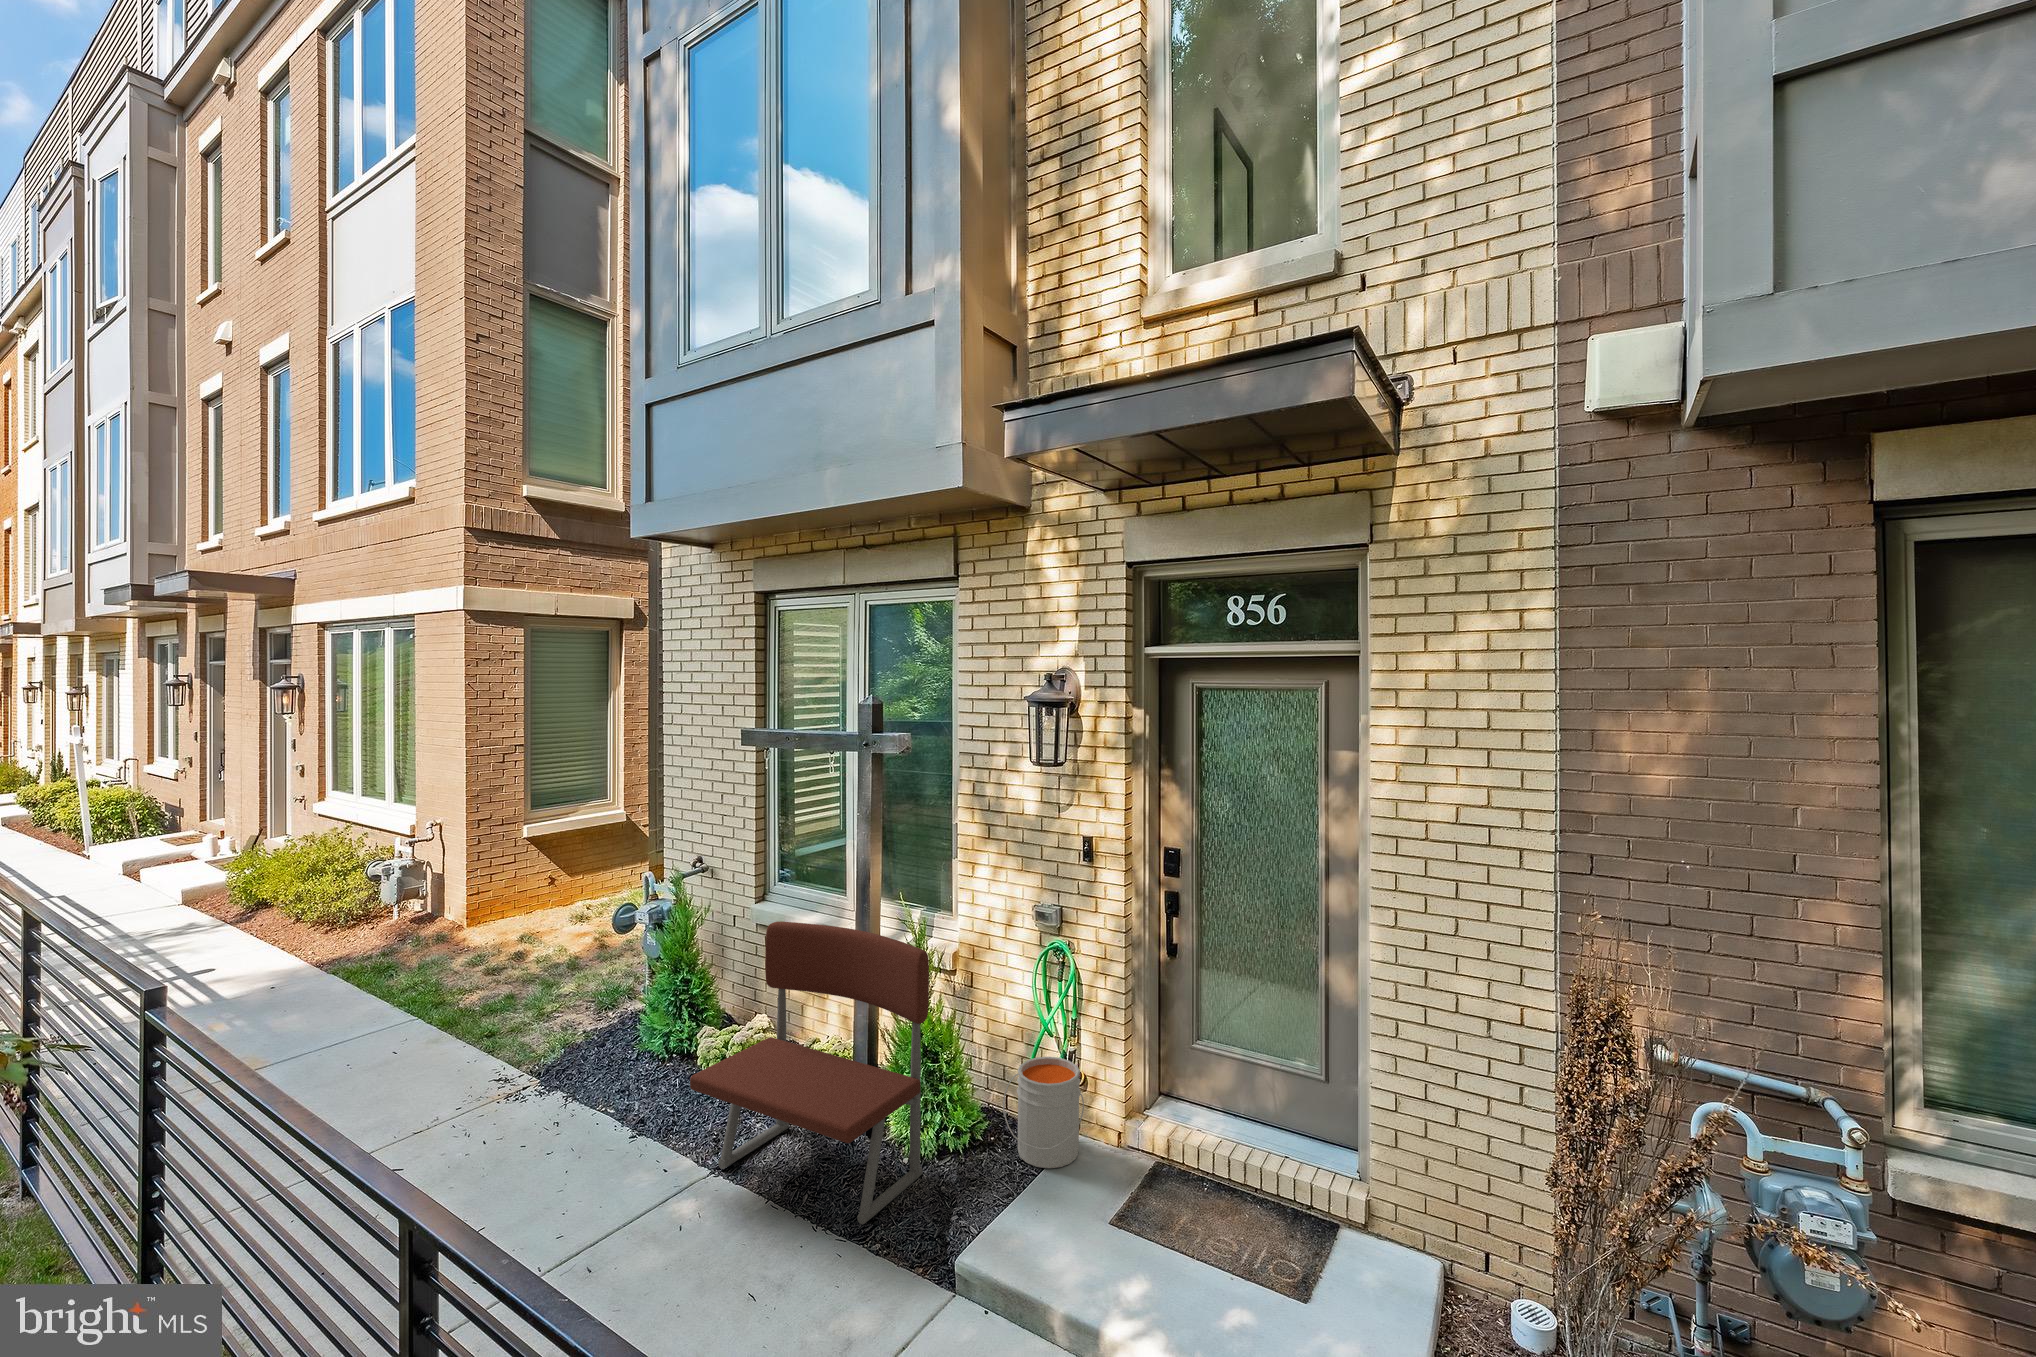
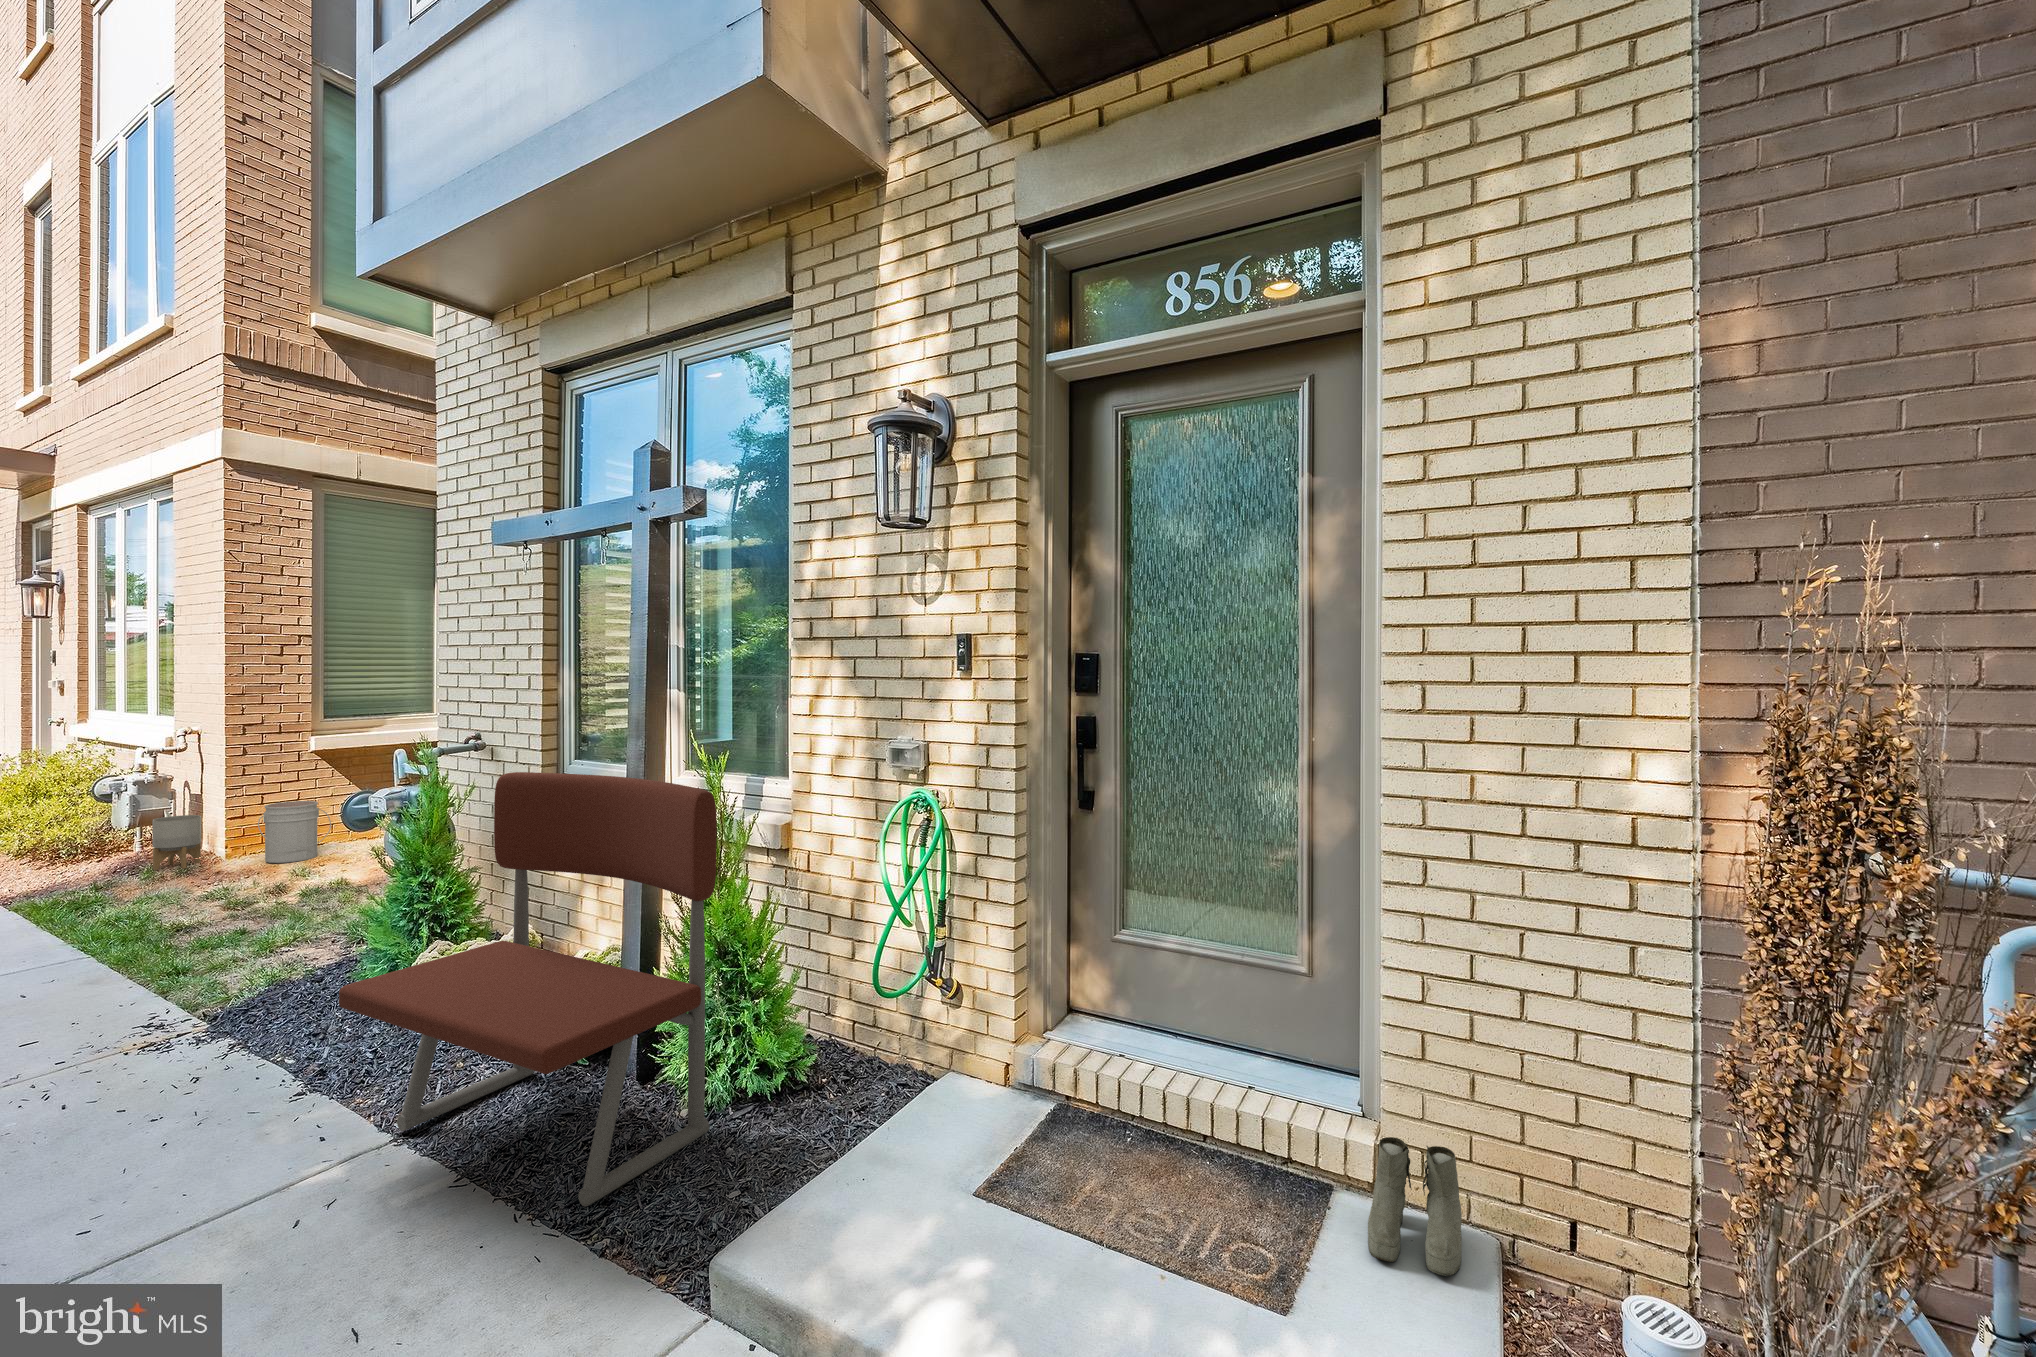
planter: none [412,891,446,937] -> present [152,815,201,870]
bucket: present [1003,1057,1084,1168] -> present [258,801,331,863]
boots: none [1358,1197,1416,1285] -> present [1368,1137,1462,1276]

